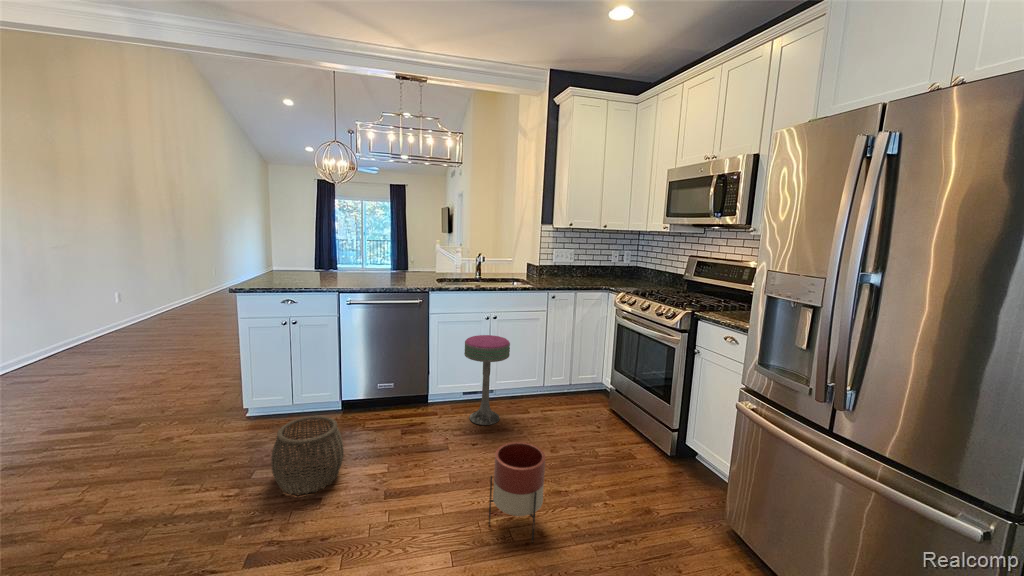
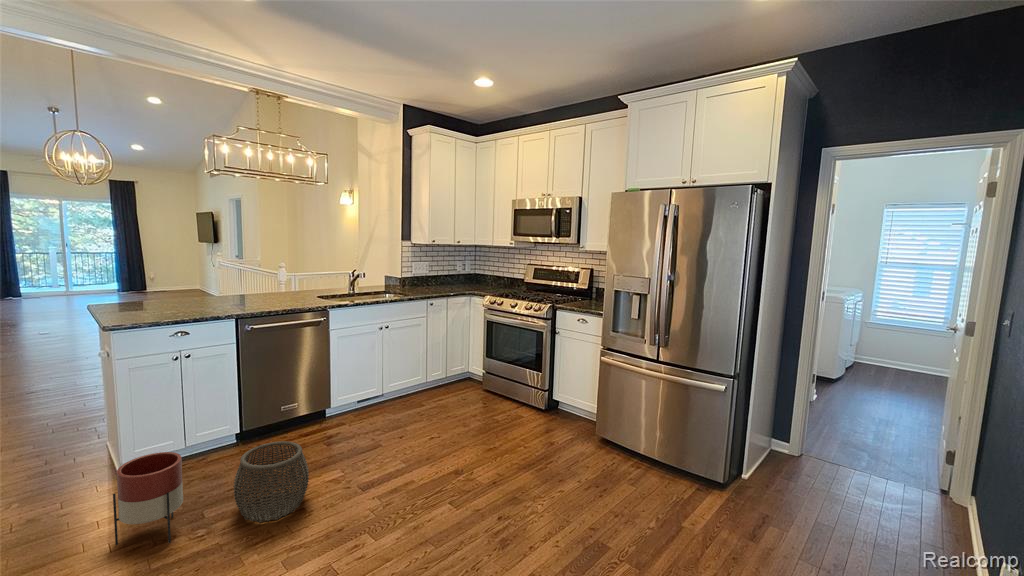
bar stool: present [464,335,510,425] -> none [371,344,413,425]
planter: present [489,442,545,543] -> present [113,452,183,545]

